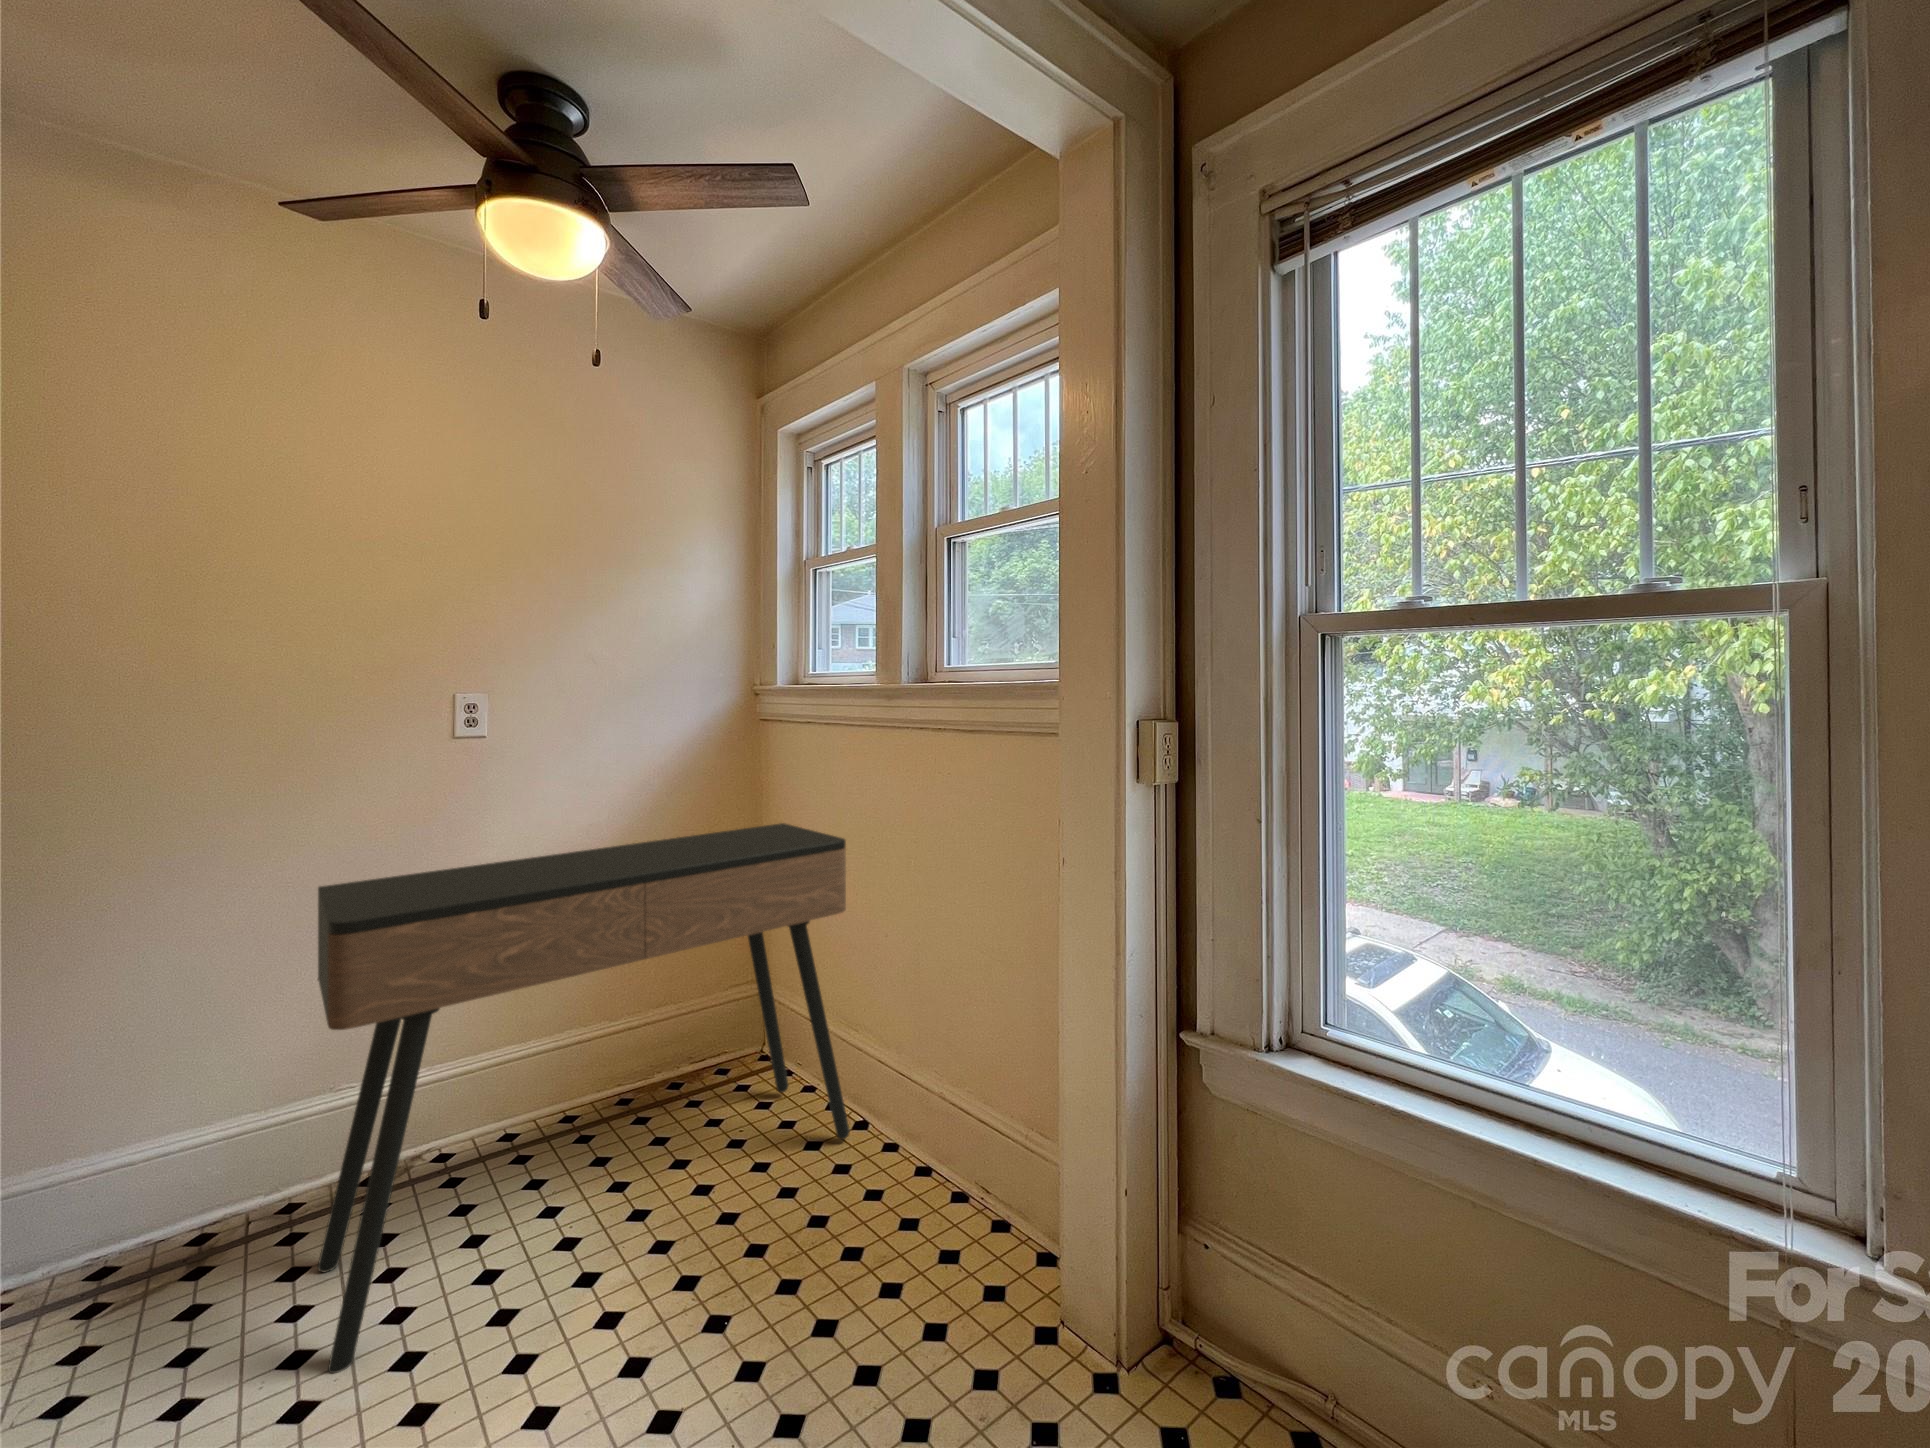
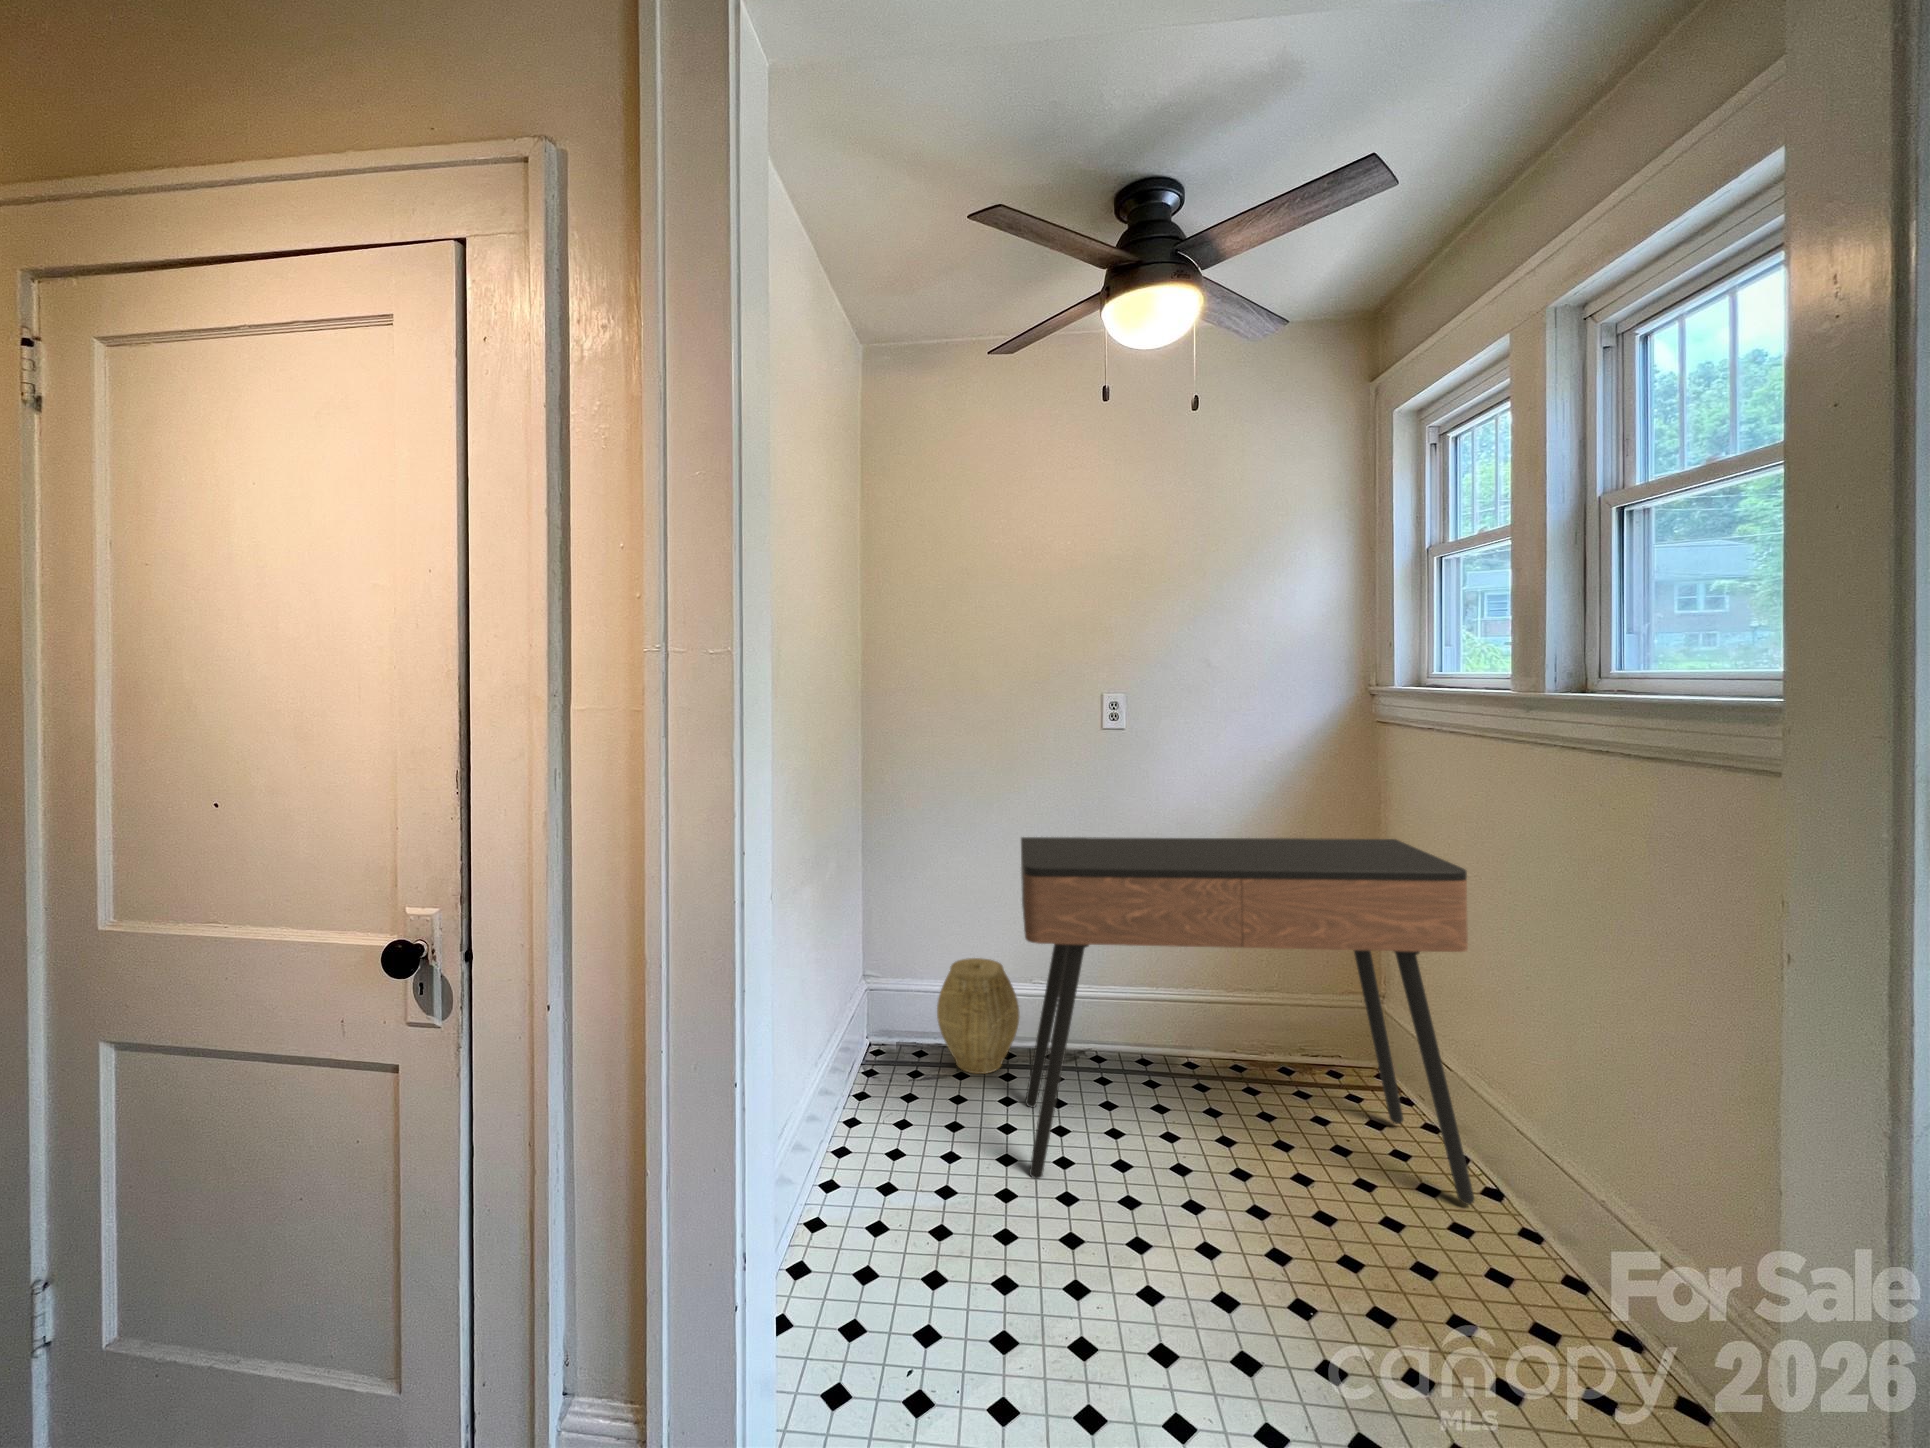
woven basket: none [127,1081,306,1273] -> present [937,958,1019,1074]

